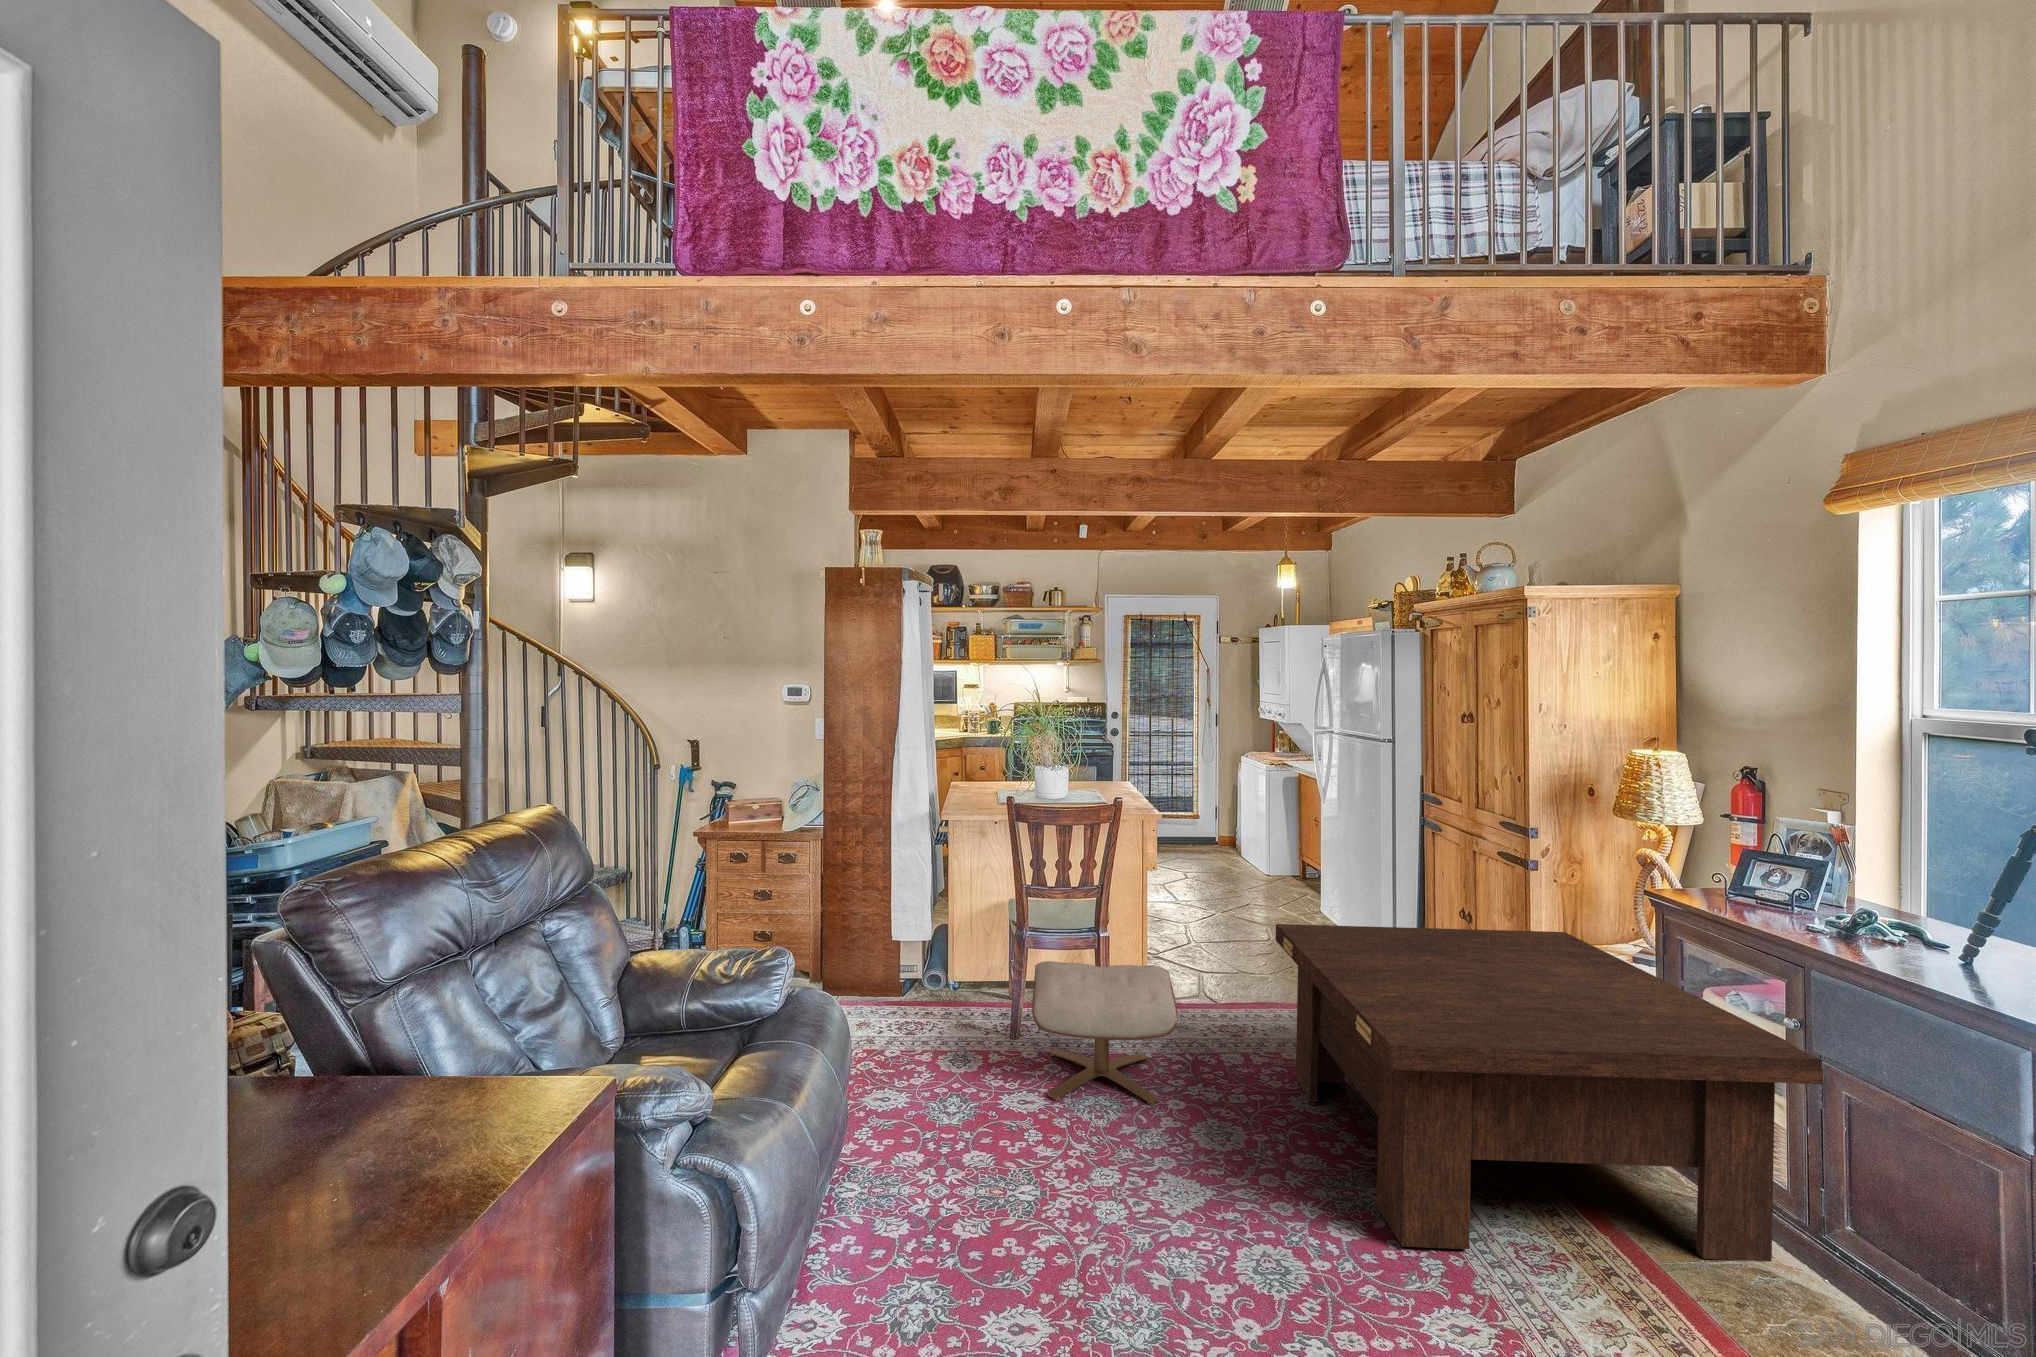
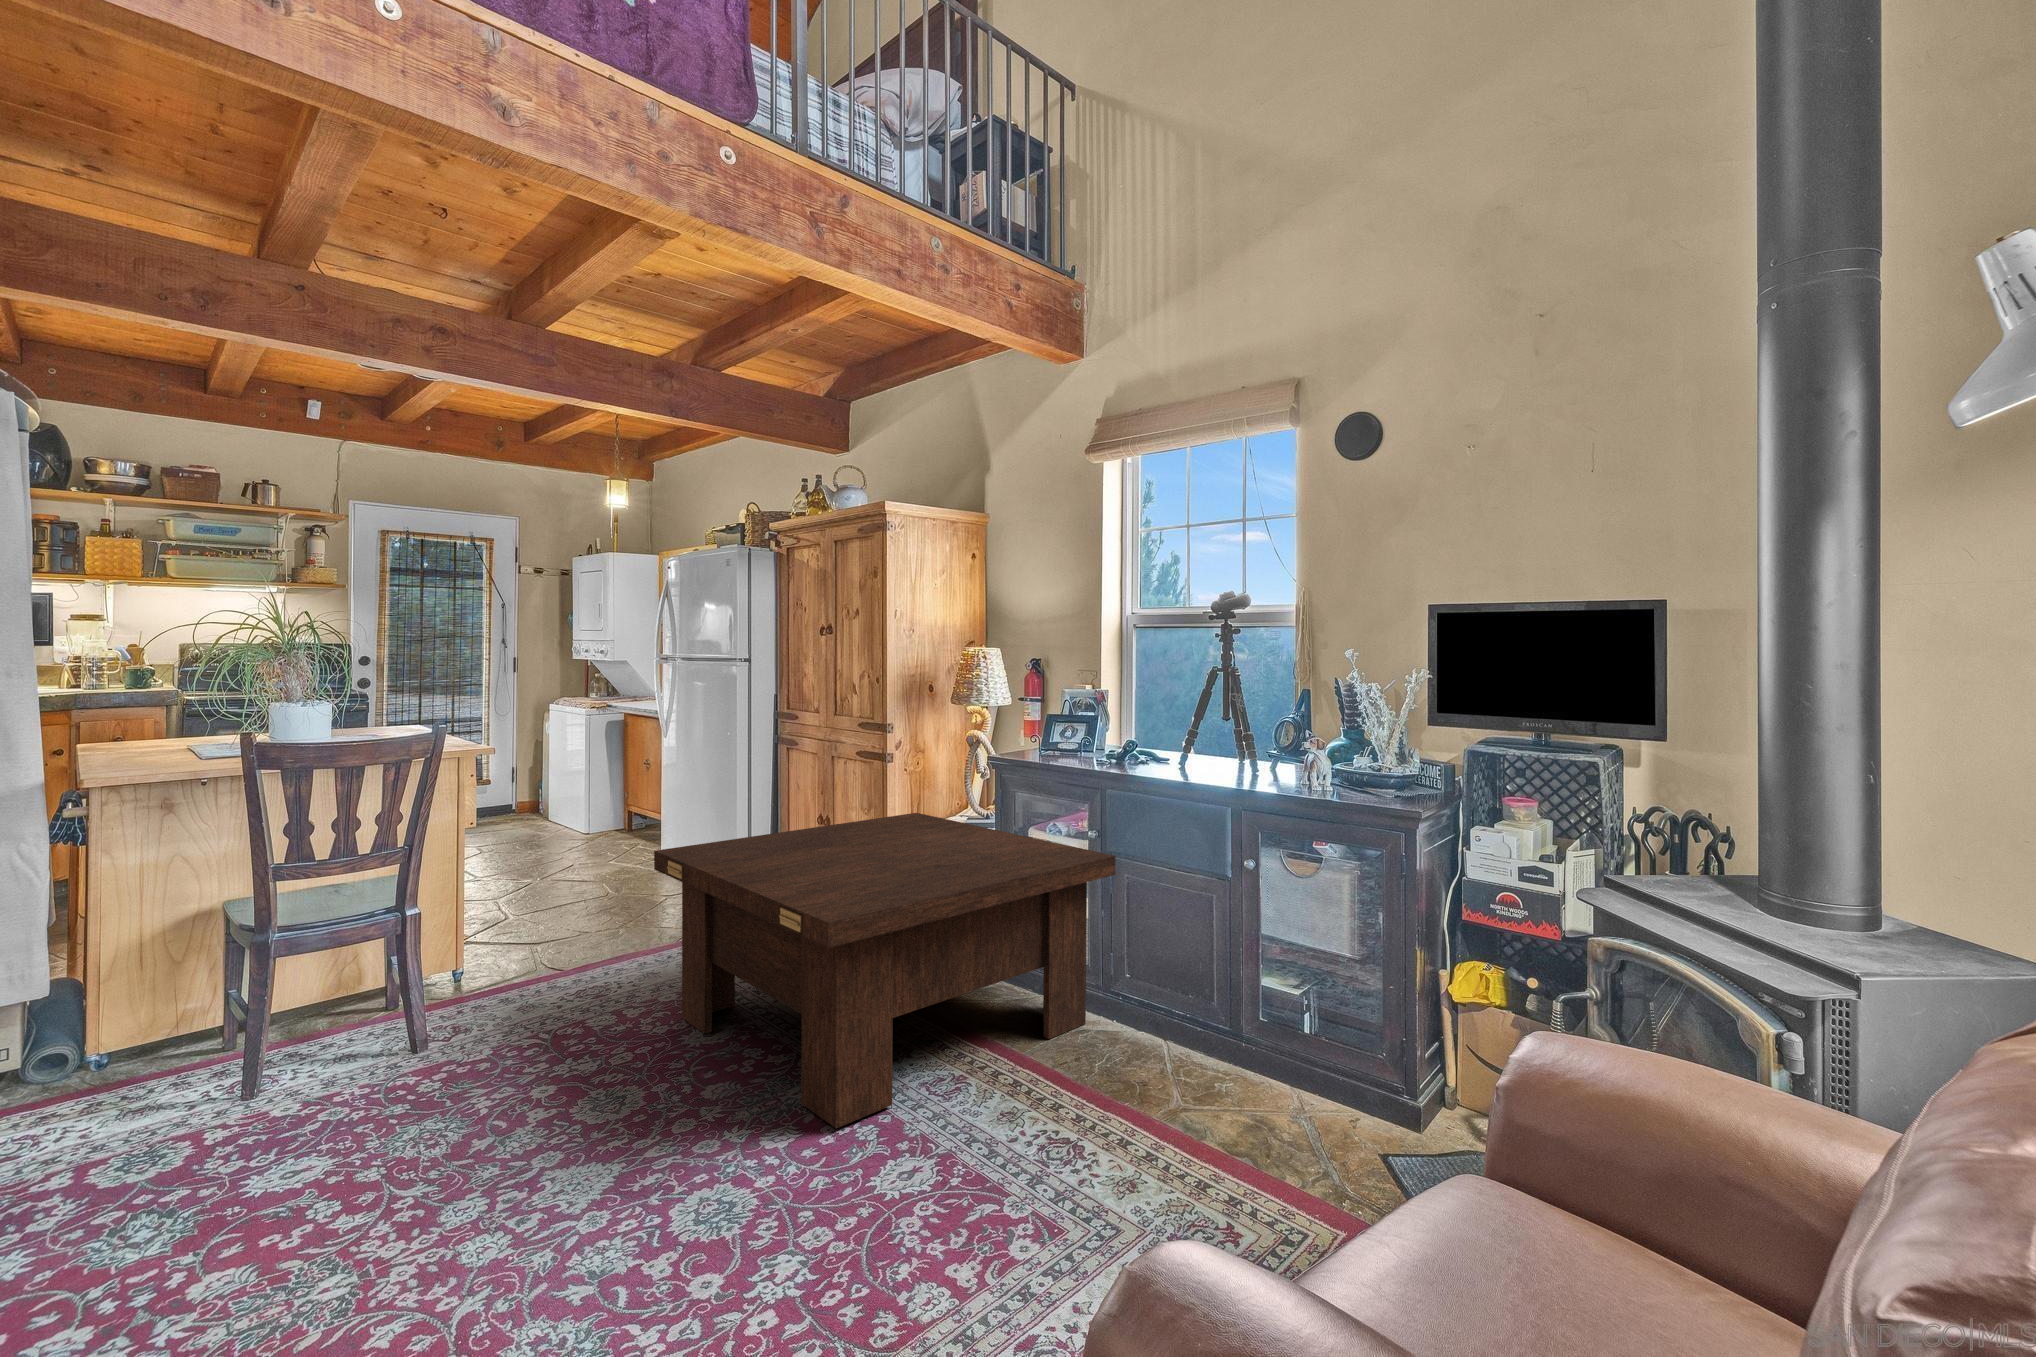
ottoman: present [1032,961,1178,1105] -> none [297,932,543,1149]

